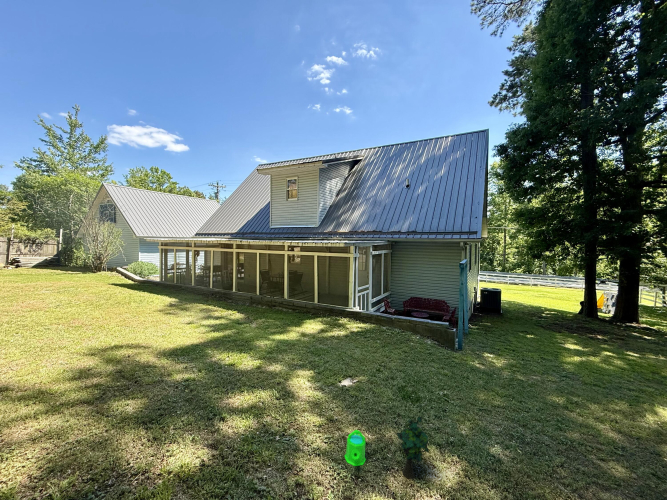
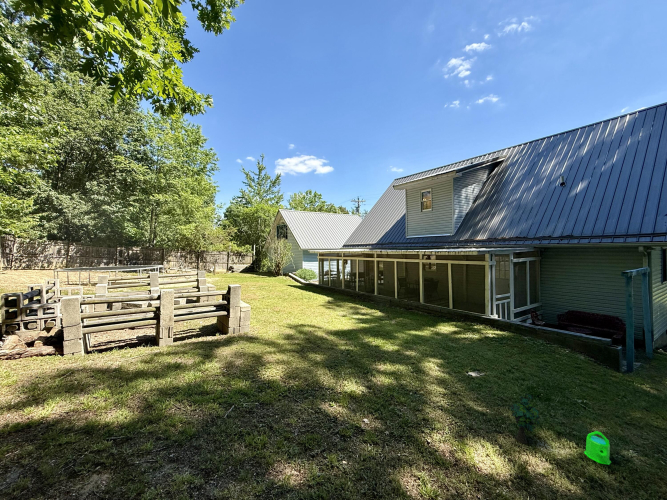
watering can: present [345,430,366,466] -> present [584,431,611,465]

